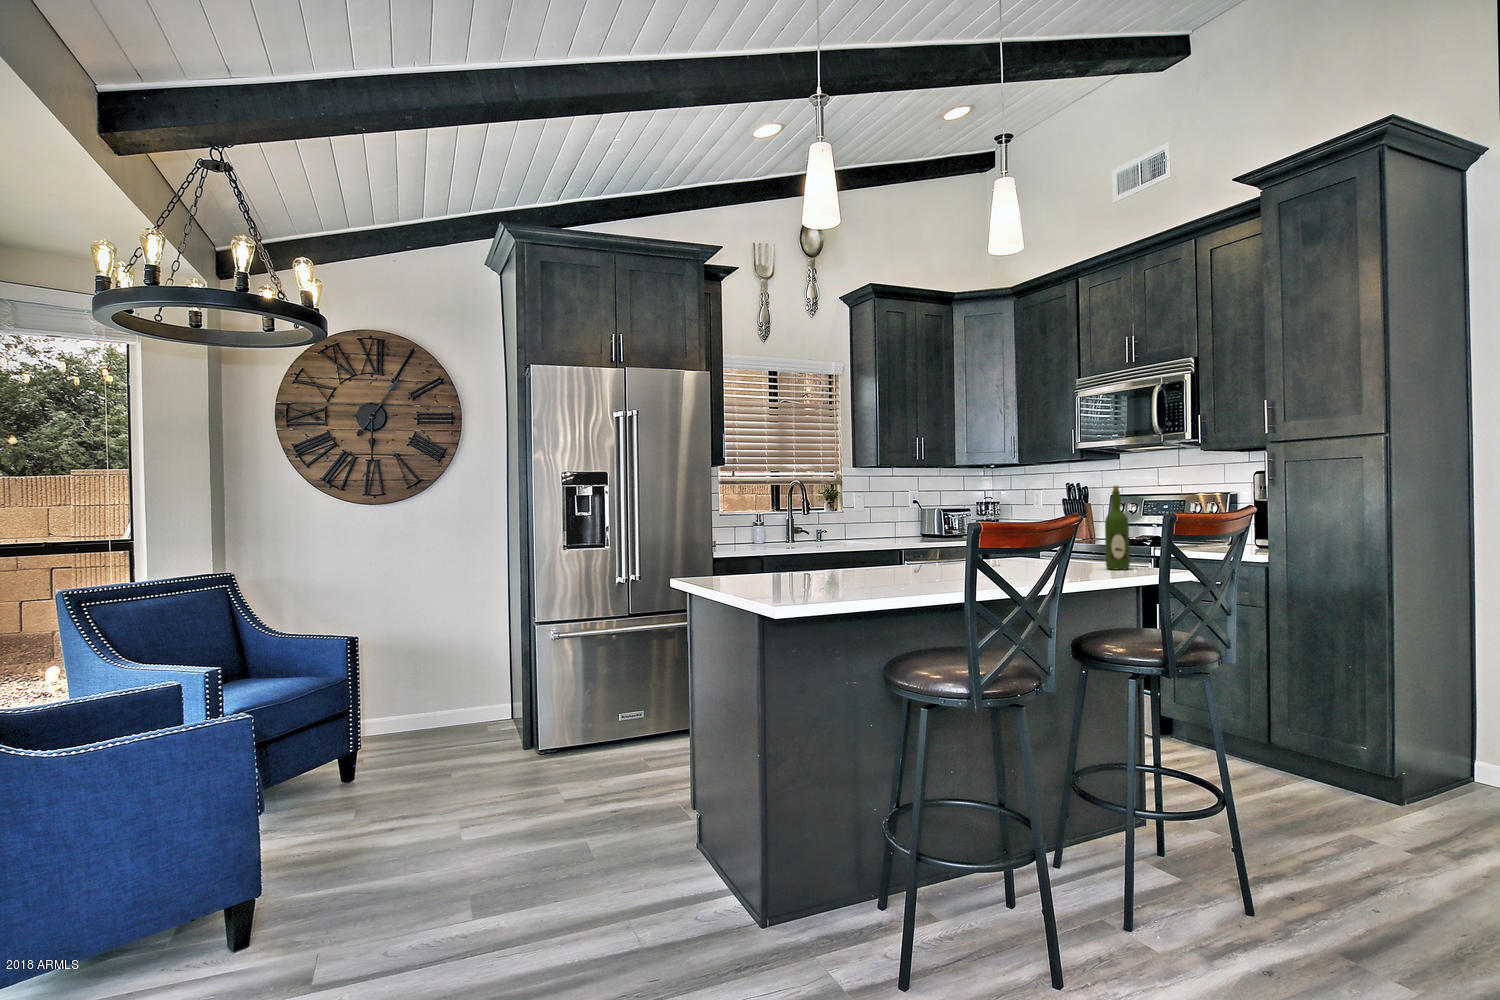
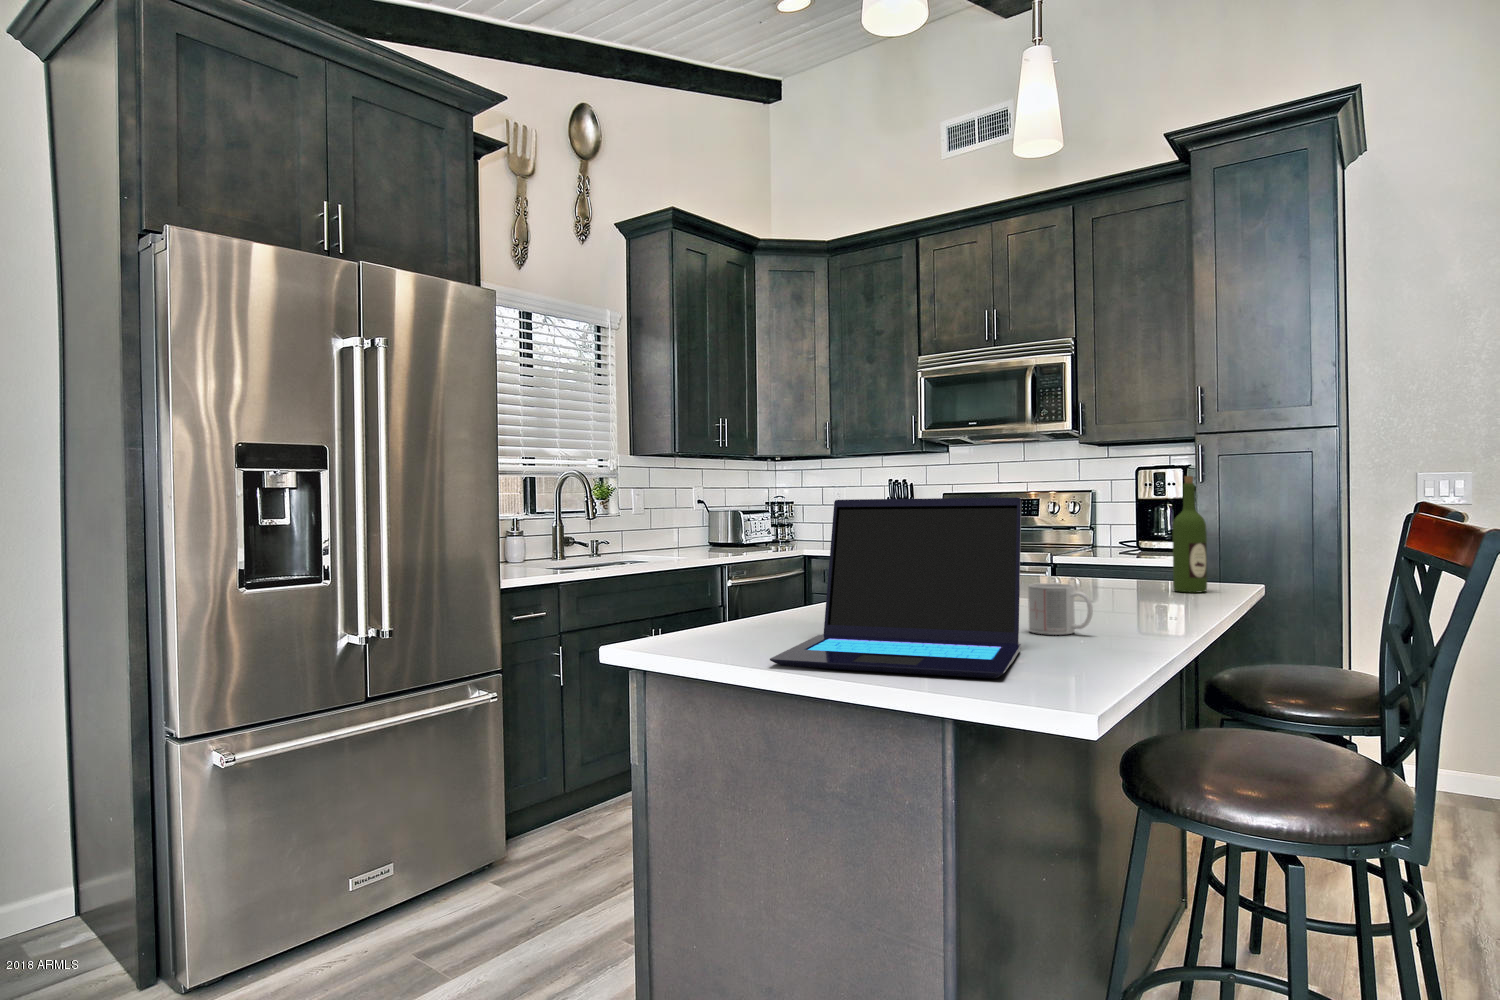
laptop: none [719,506,871,595] -> present [770,497,1021,679]
mug: none [897,555,924,584] -> present [1028,583,1093,635]

